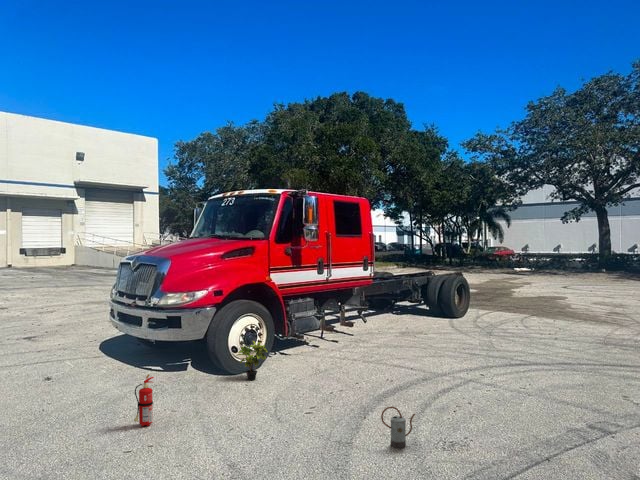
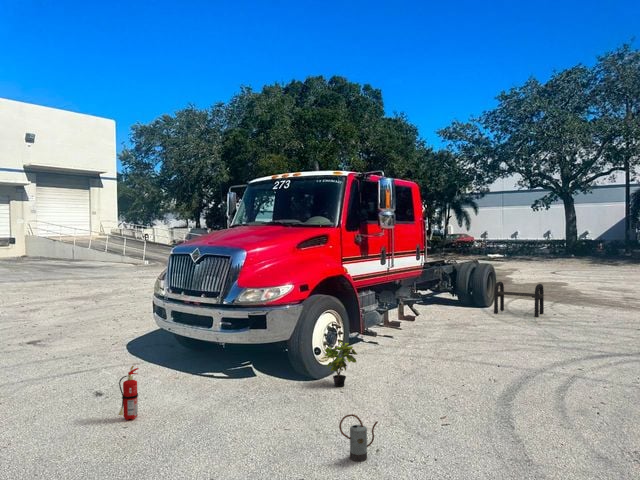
bench: none [457,290,504,324] -> present [494,282,544,317]
fire extinguisher: present [134,374,154,426] -> present [119,366,138,420]
watering can: present [381,407,415,448] -> present [339,414,378,461]

